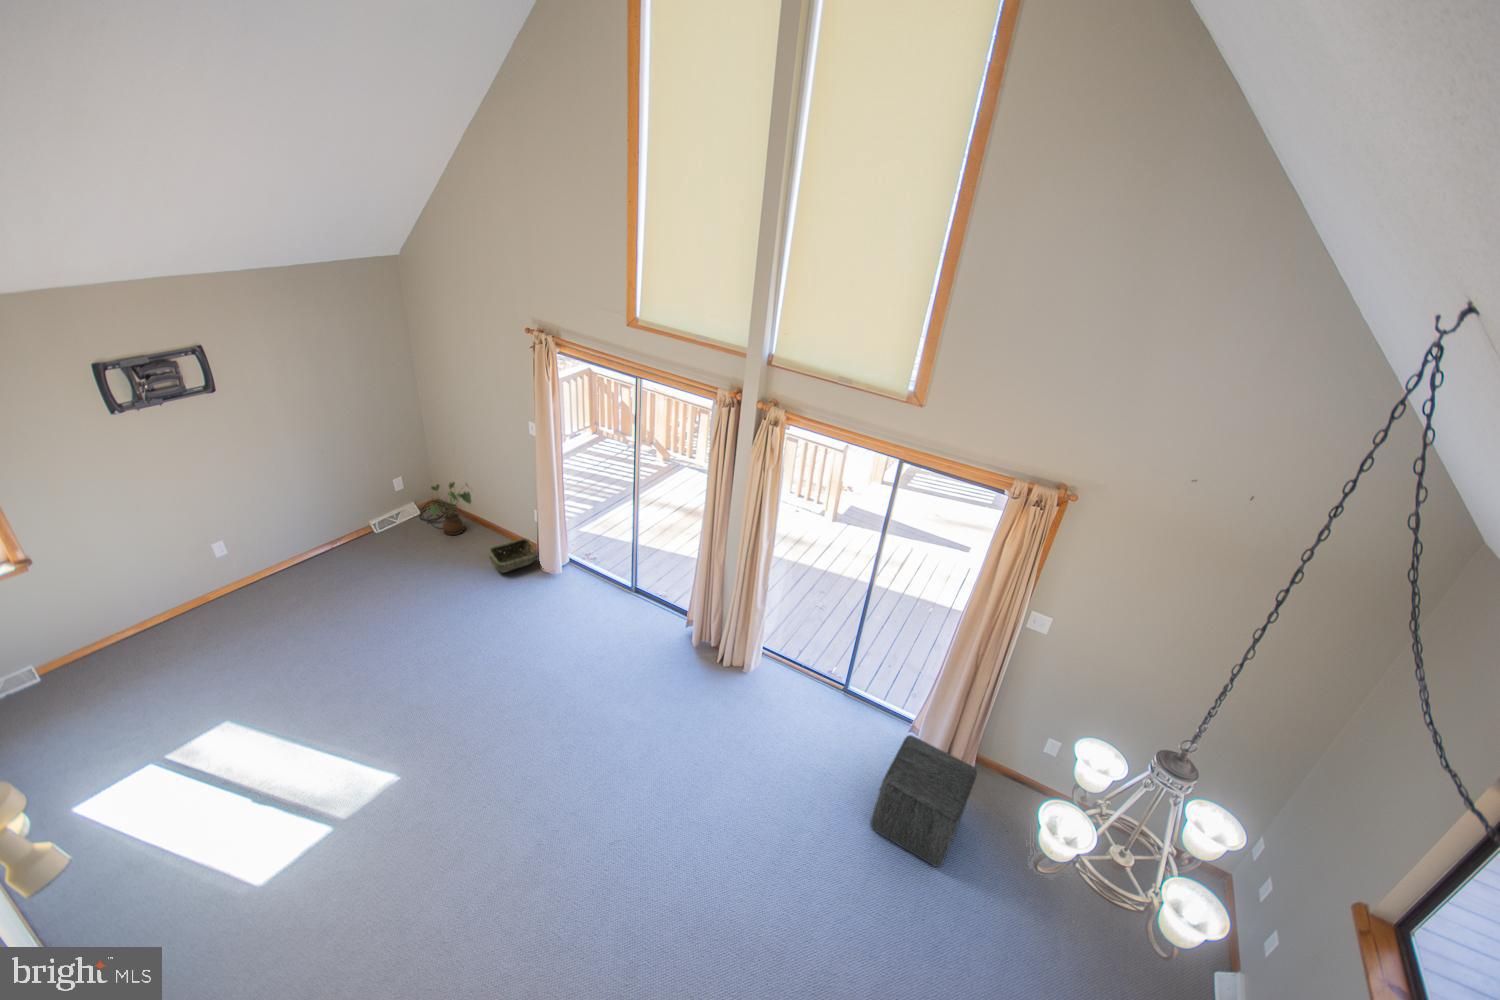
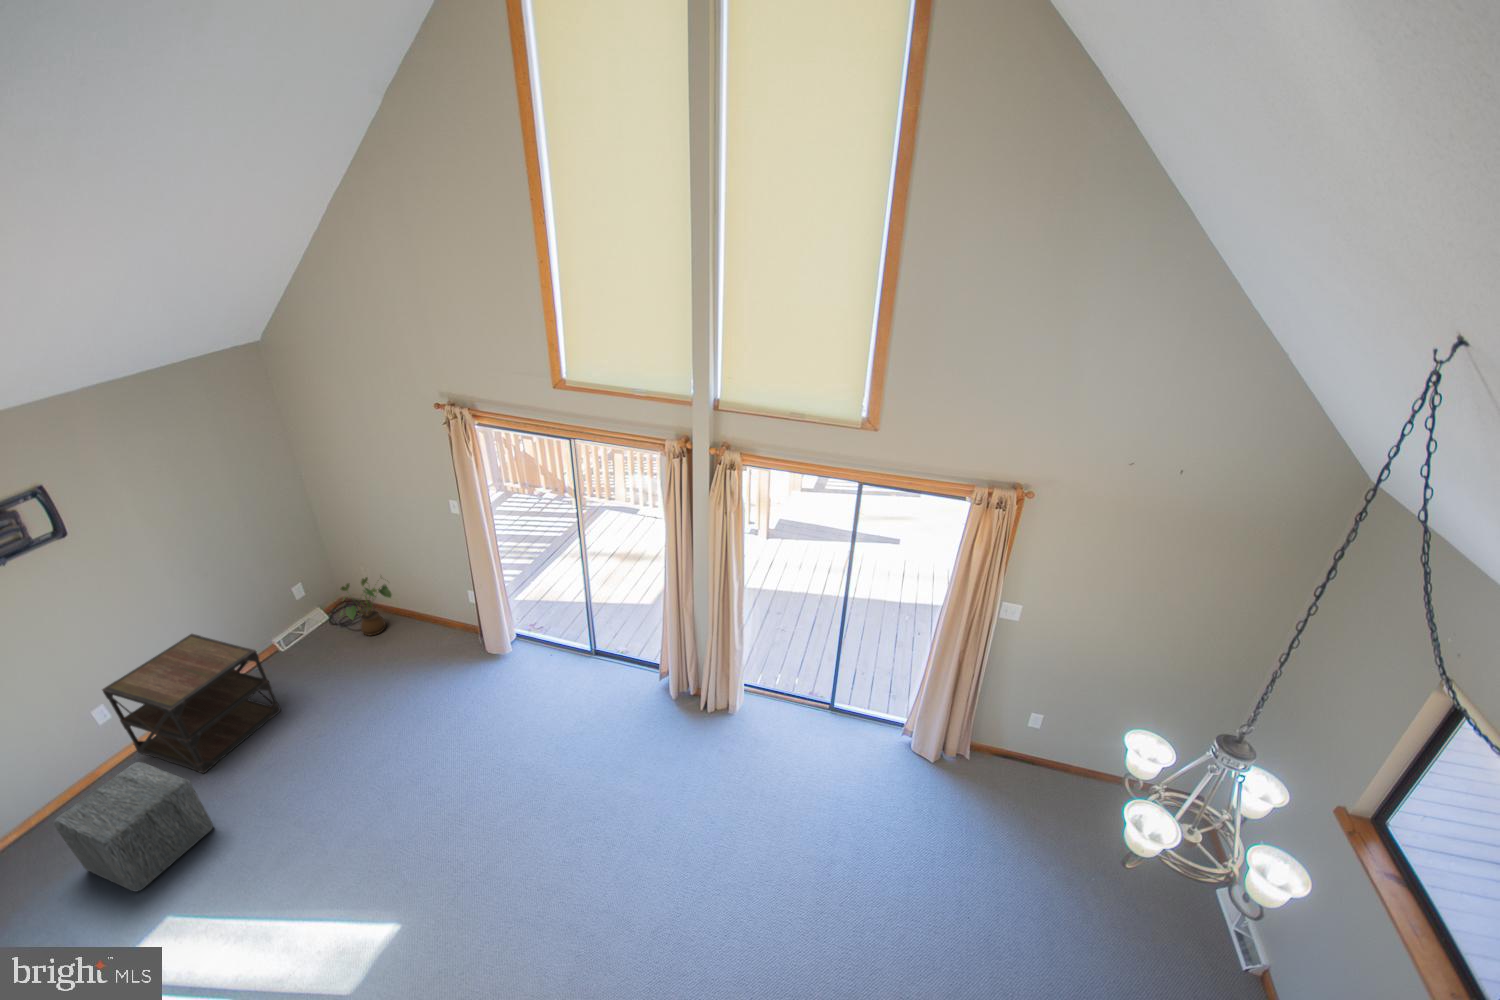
side table: none [224,498,360,616] -> present [102,634,281,773]
woven basket: present [488,538,539,573] -> none [425,623,482,666]
ottoman: present [870,735,977,867] -> present [54,762,213,892]

